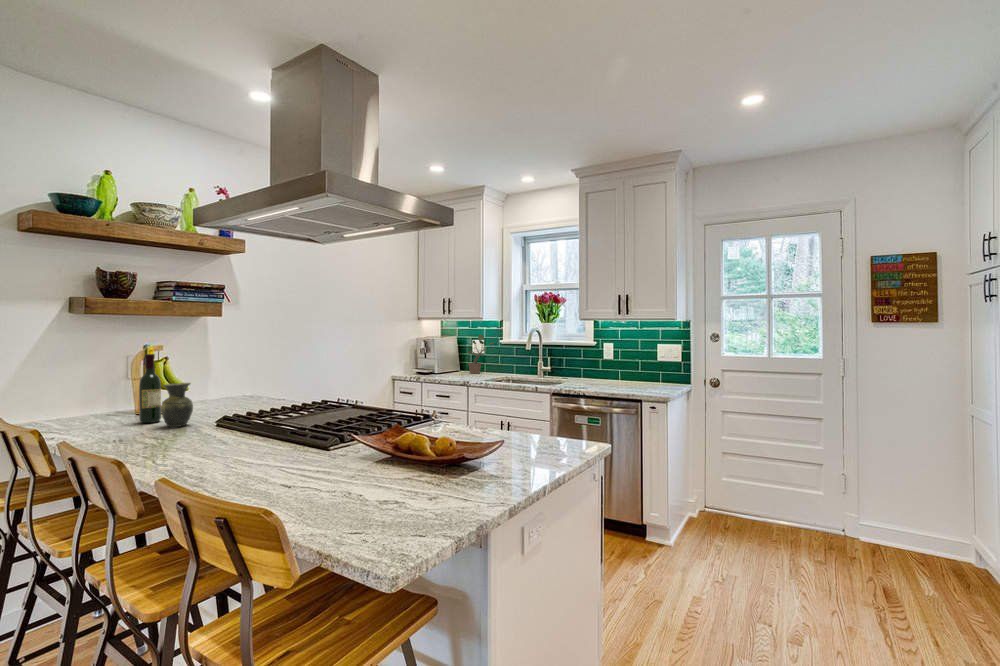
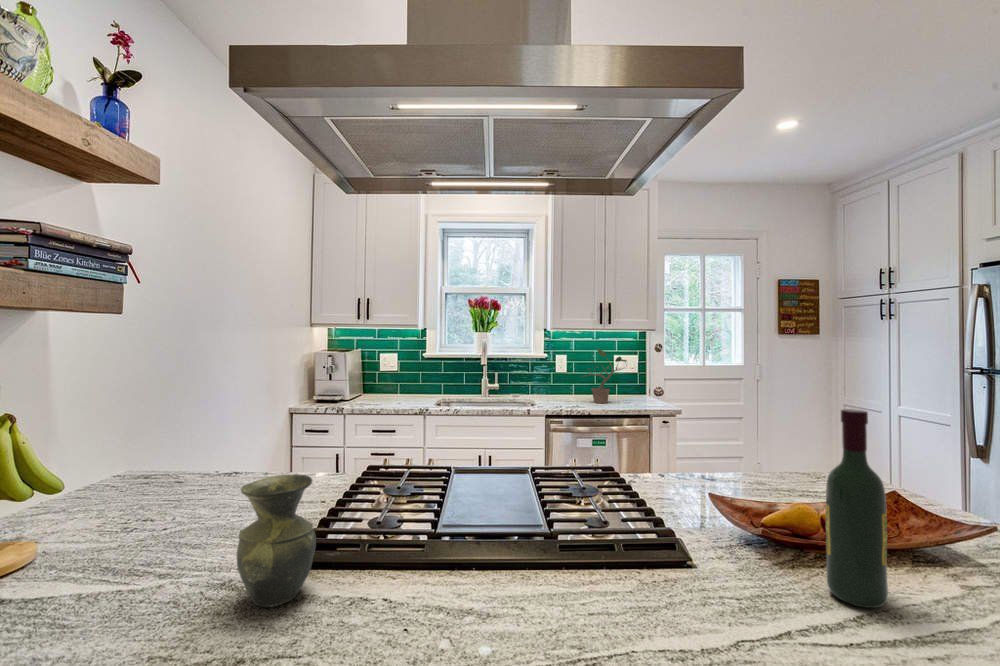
potted plant: present [468,334,494,374] -> present [584,349,627,403]
wine bottle: present [139,354,161,423] -> present [825,409,888,608]

